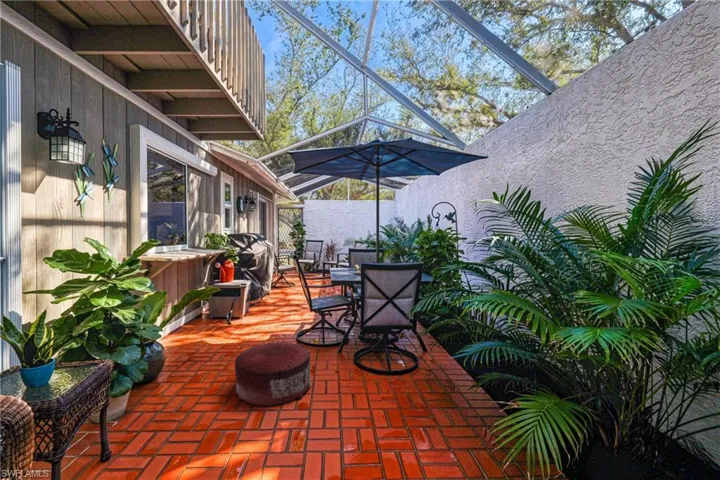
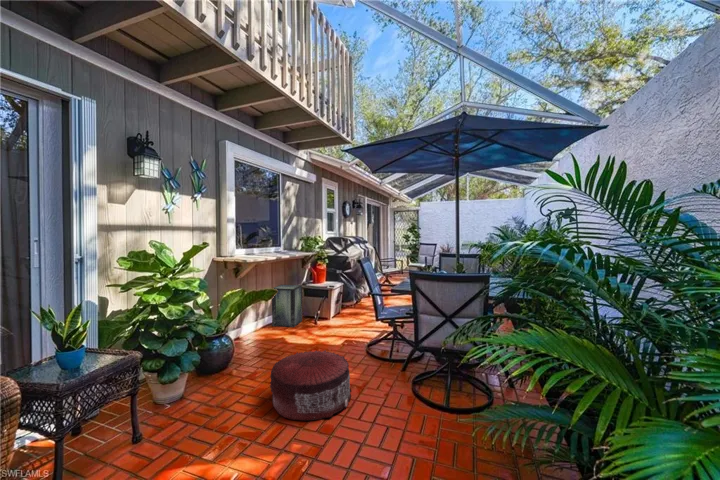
storage box: none [181,284,213,330] -> present [272,285,302,327]

